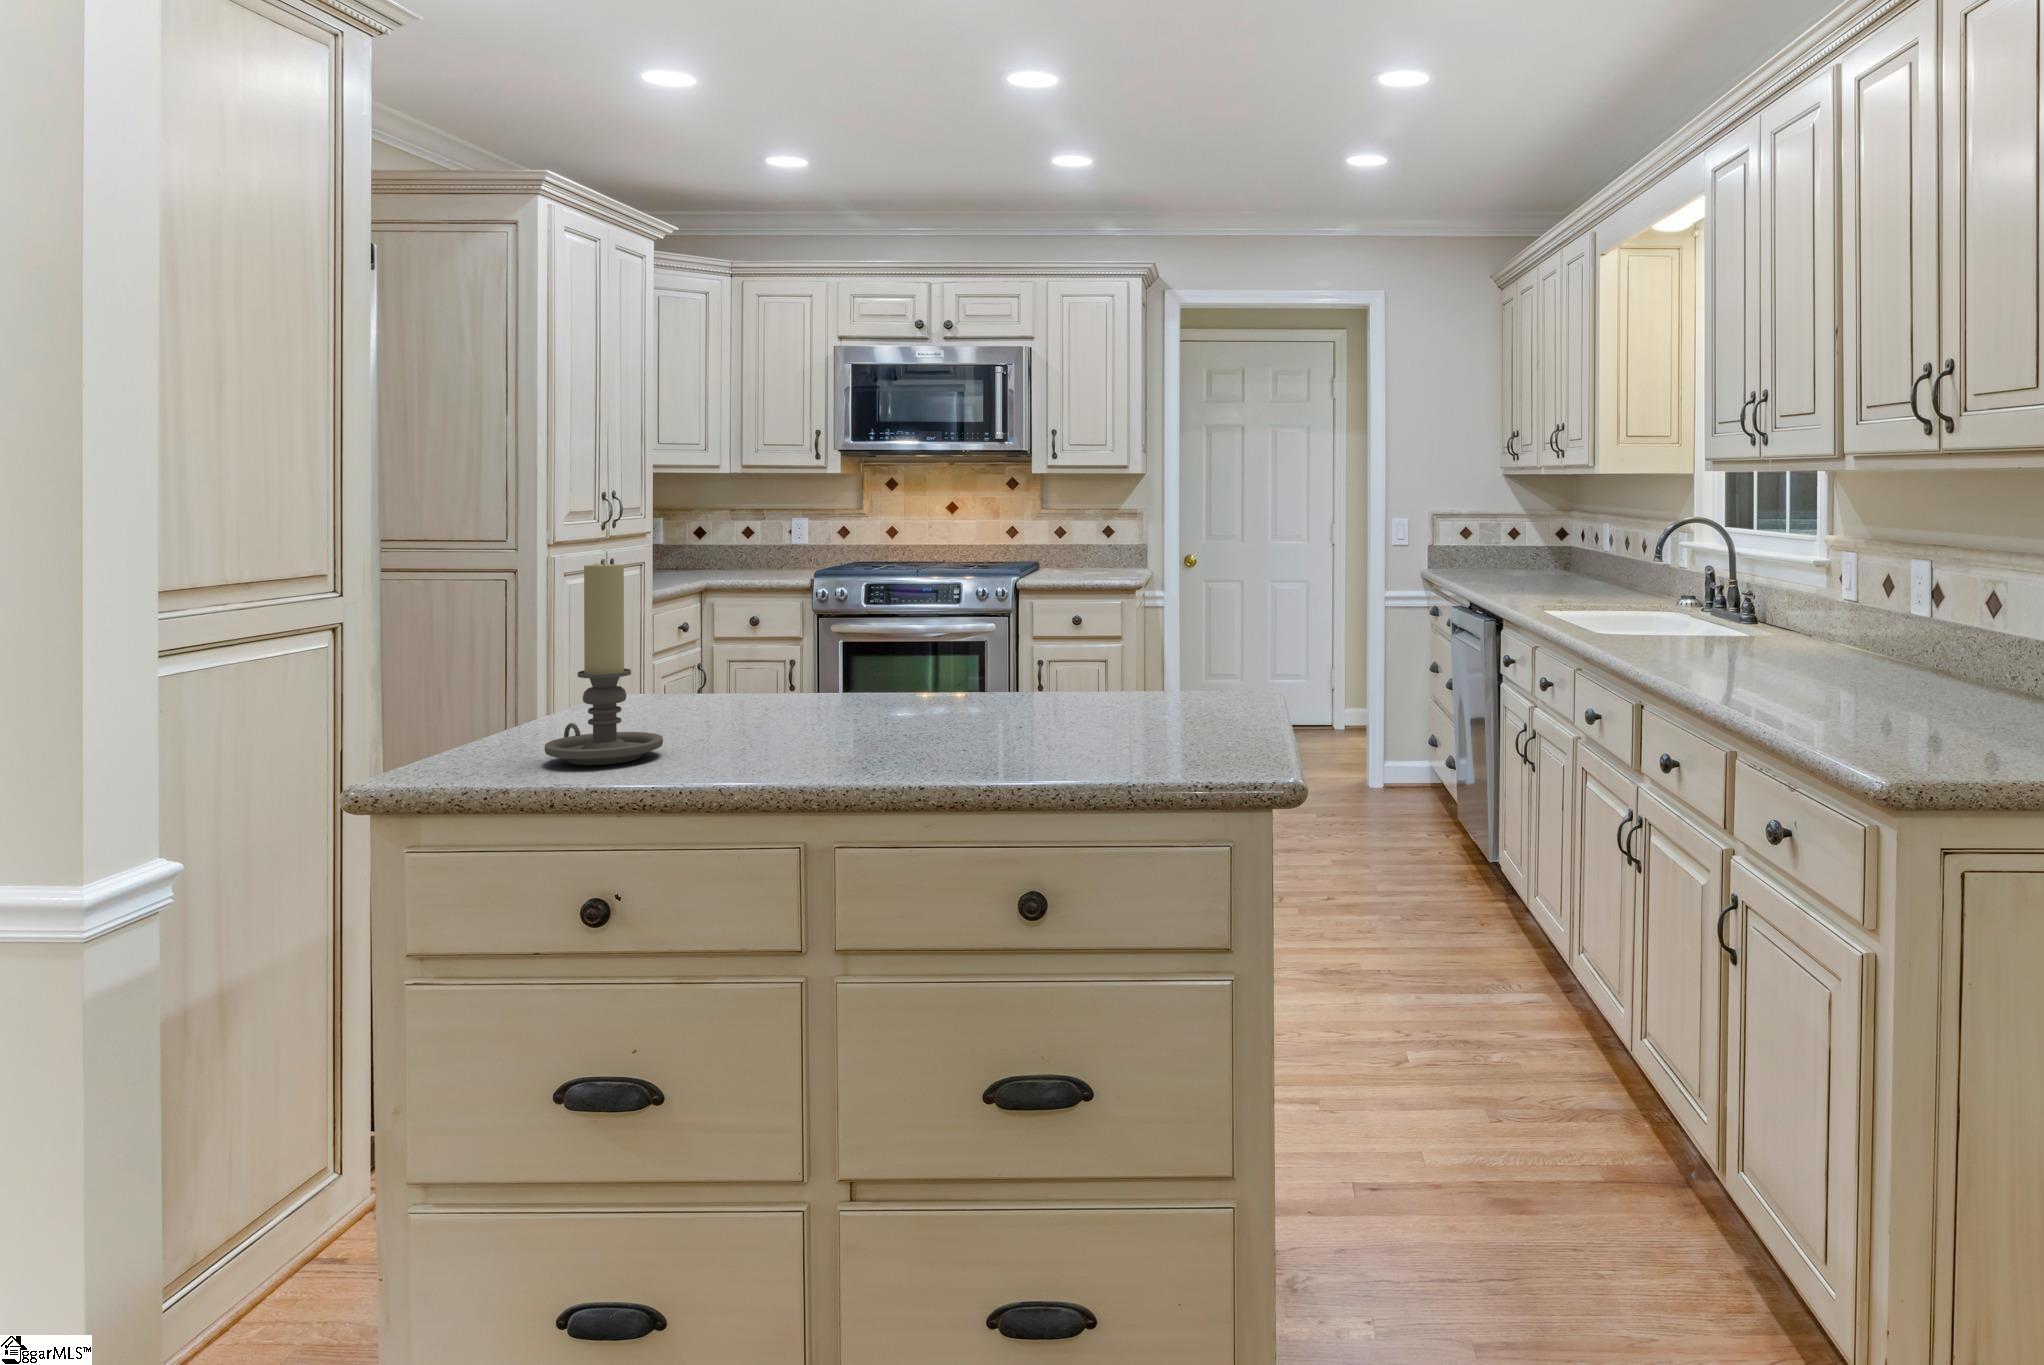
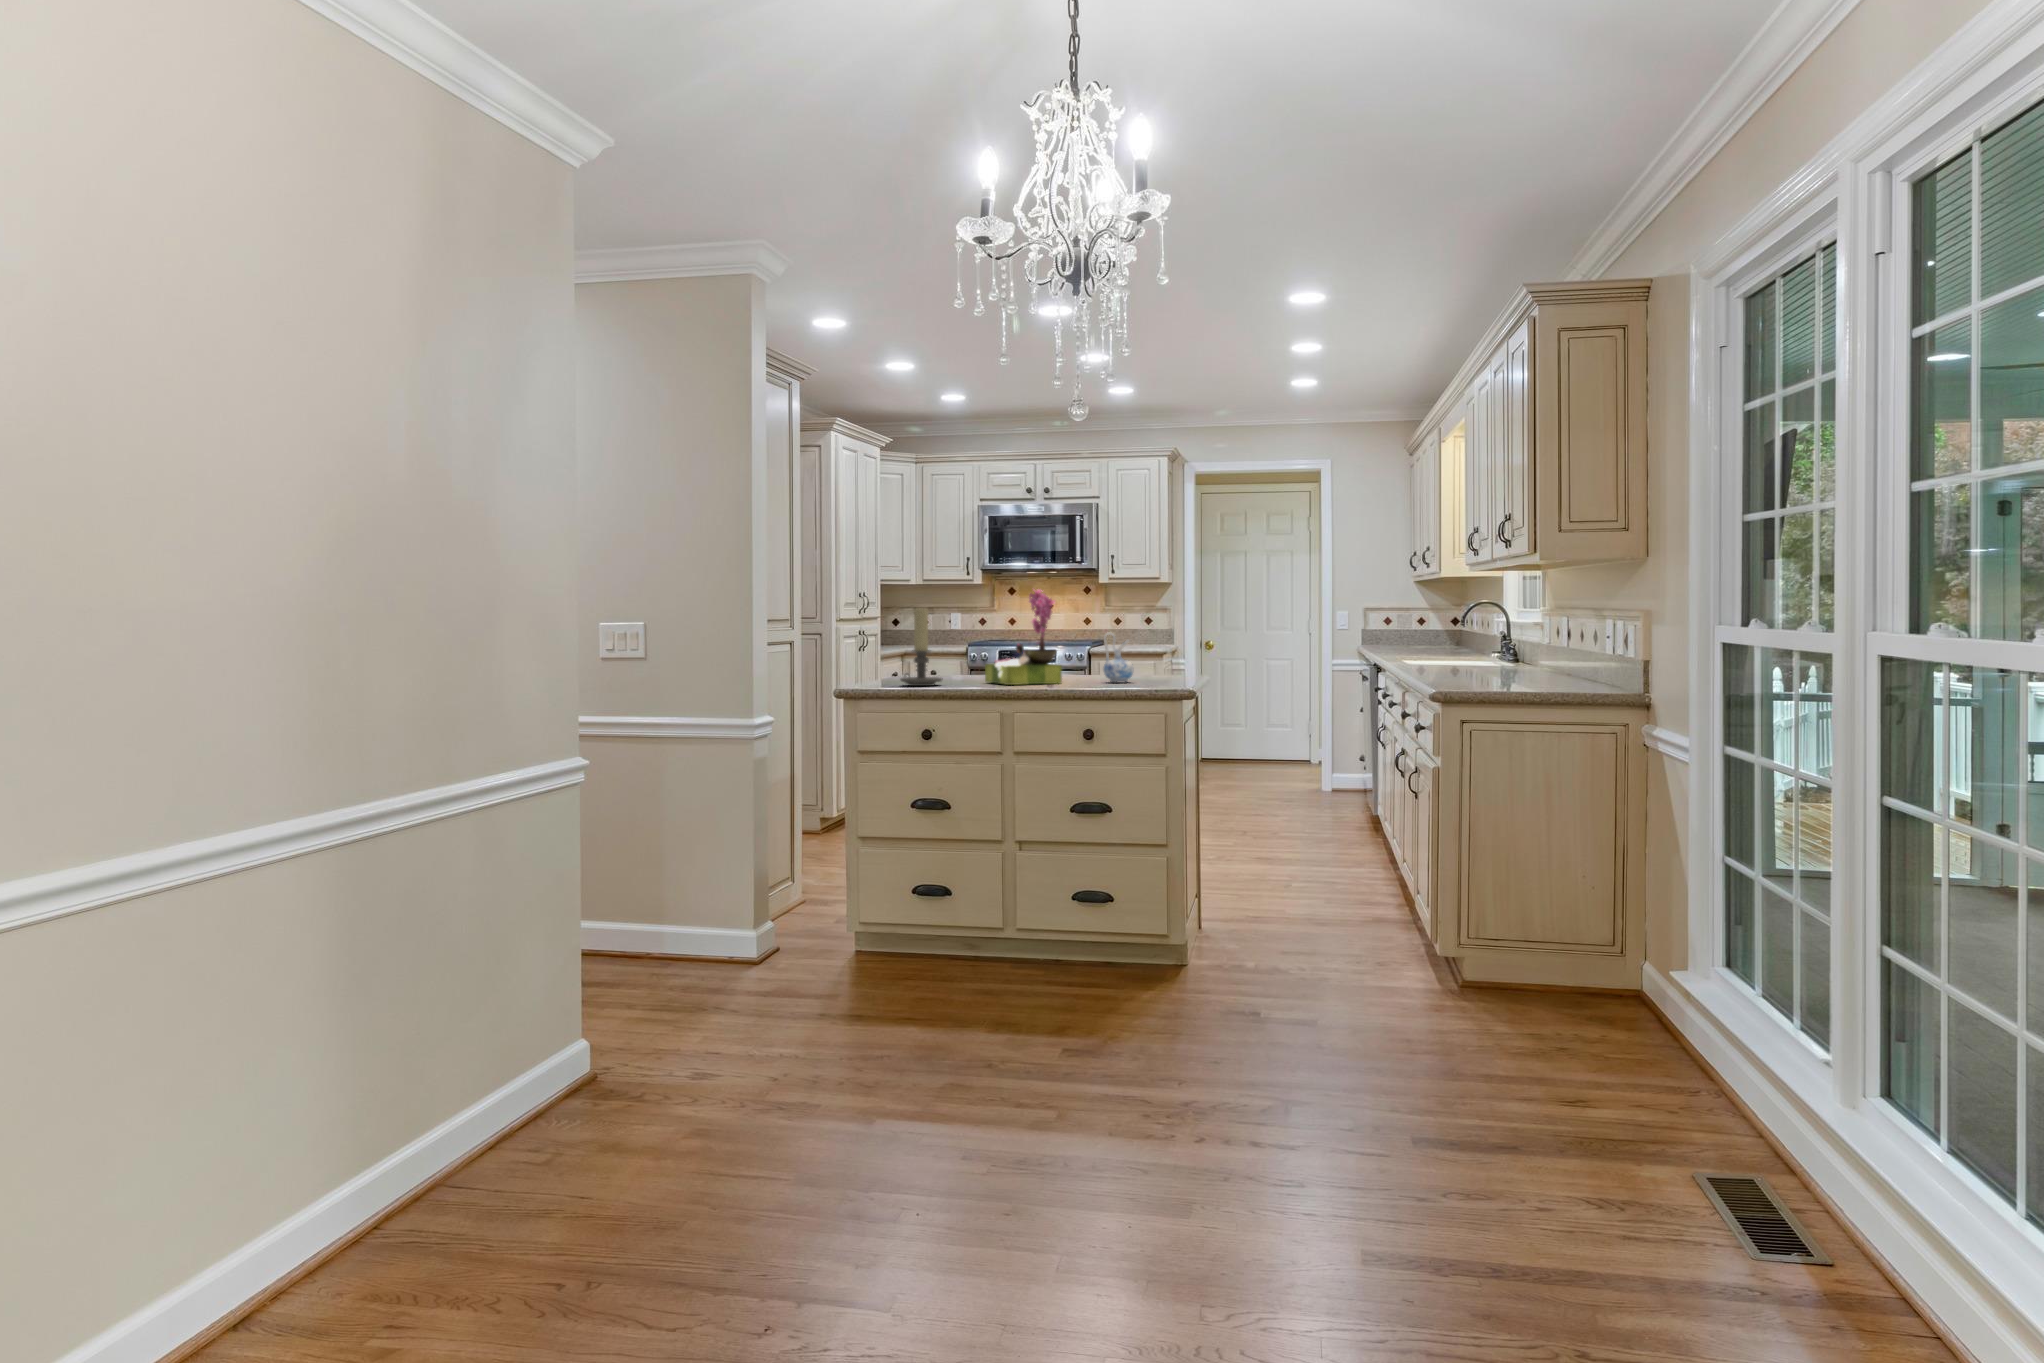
flower arrangement: none [781,508,969,757] -> present [985,590,1062,685]
ceramic pitcher: none [1070,617,1140,735] -> present [1104,632,1133,682]

